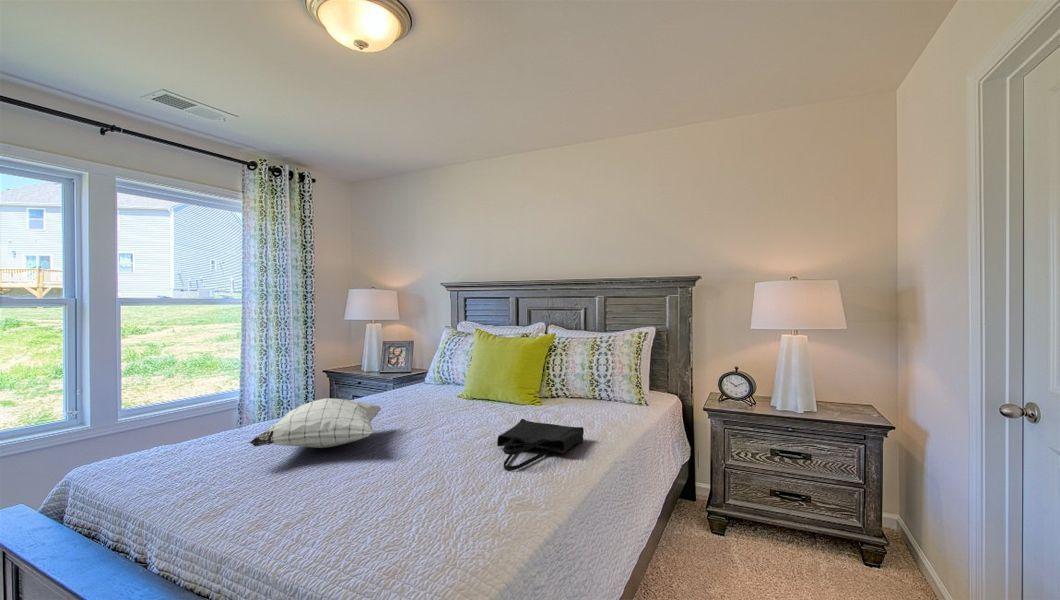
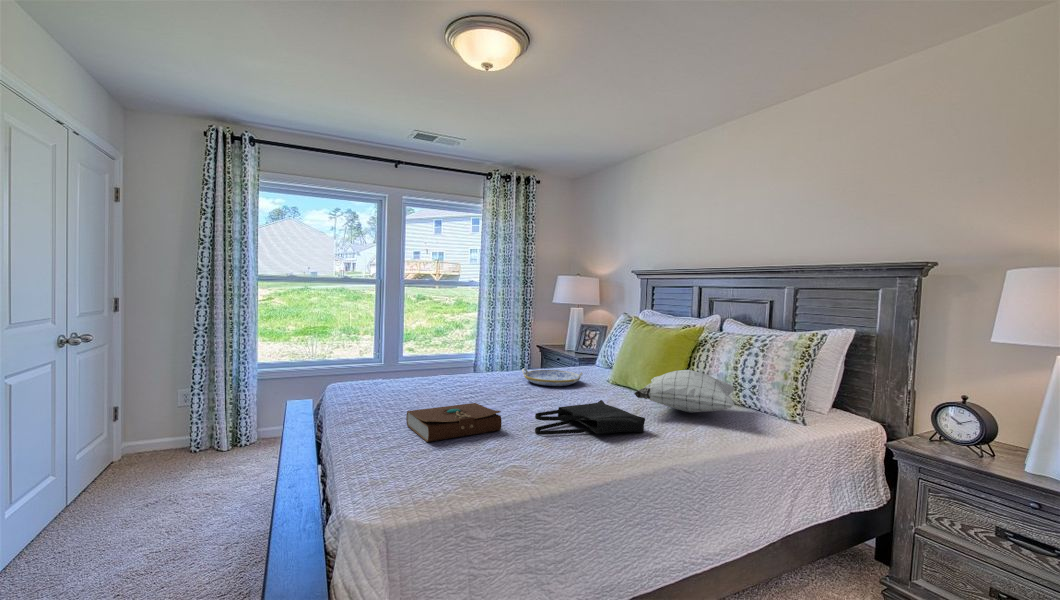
serving tray: none [382,393,451,416] -> present [522,368,583,386]
pillow: present [249,398,382,448] -> present [634,370,734,413]
book: none [351,454,472,520] -> present [406,403,502,442]

